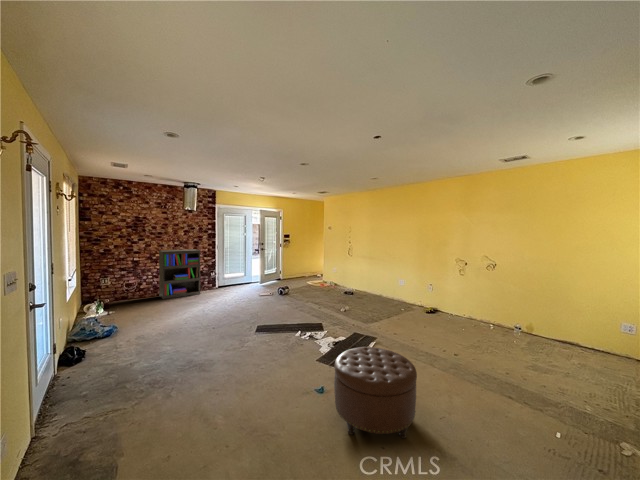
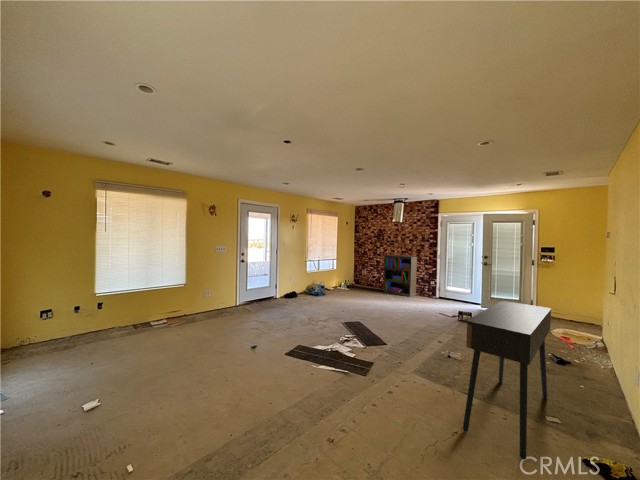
console table: none [390,265,460,327] -> present [463,301,551,460]
ottoman: present [334,347,417,438] -> none [196,312,253,364]

